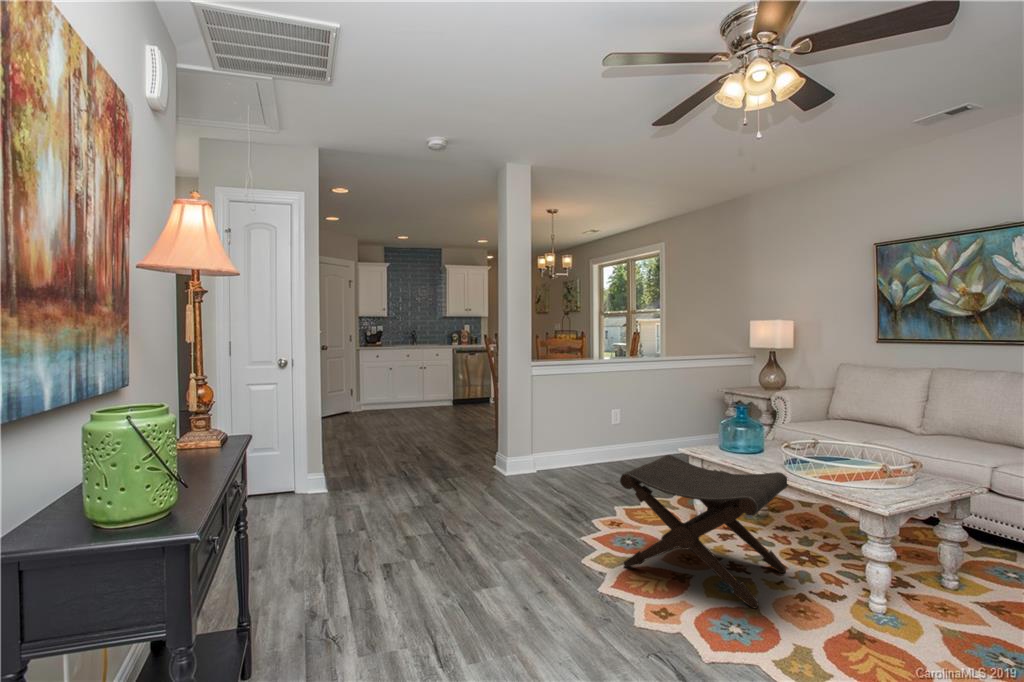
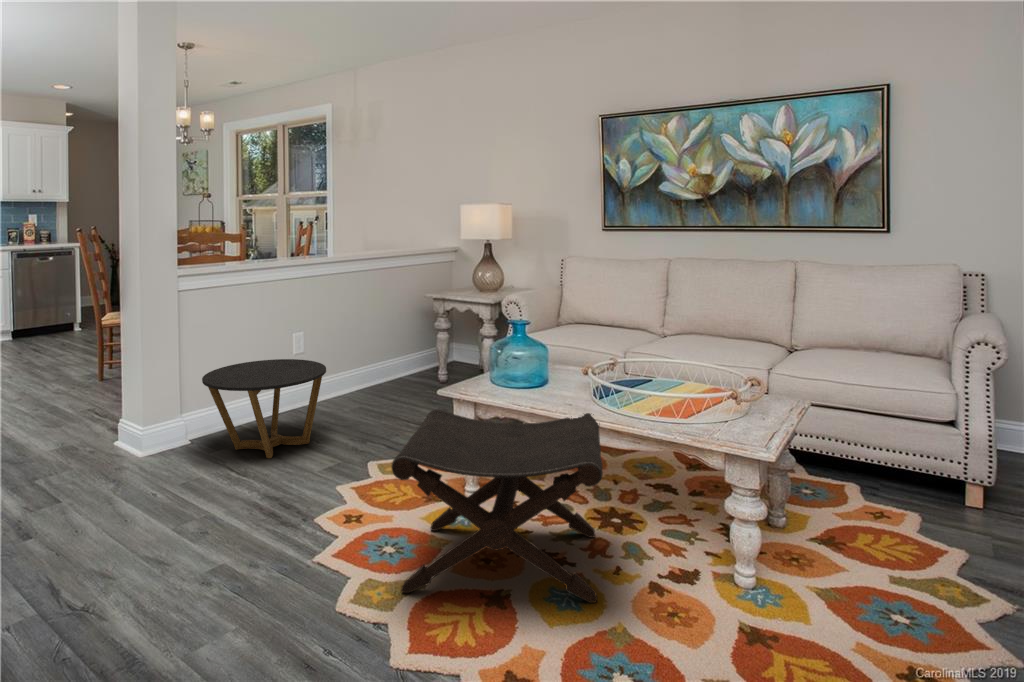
side table: none [550,419,625,482] -> present [202,359,326,458]

